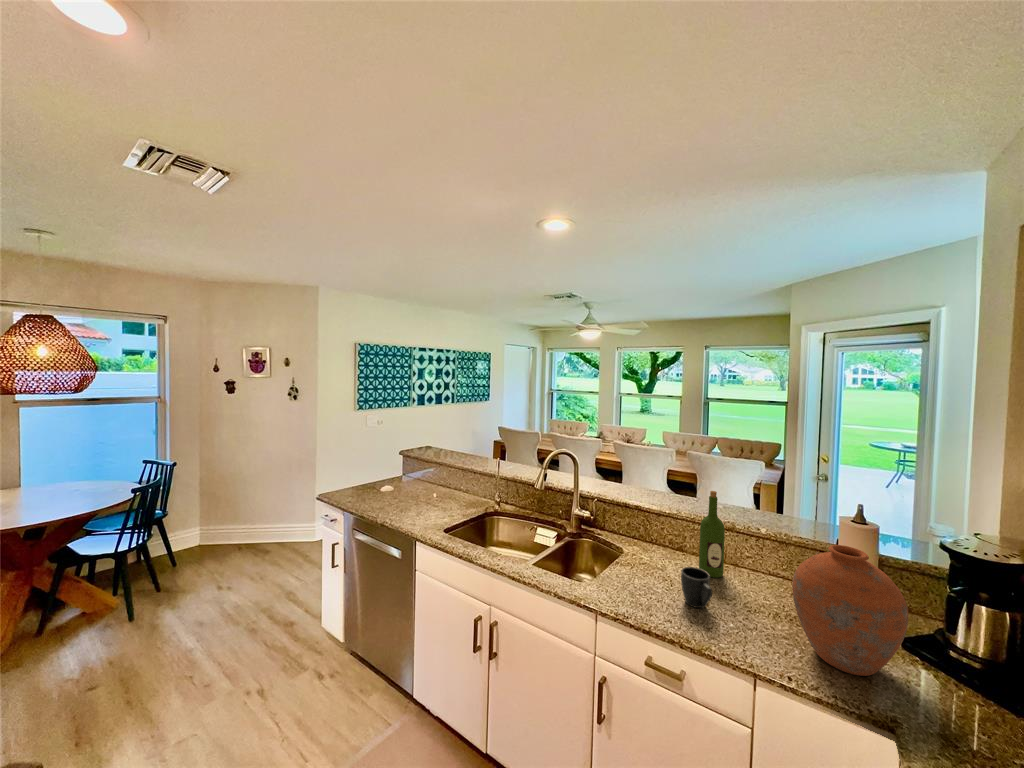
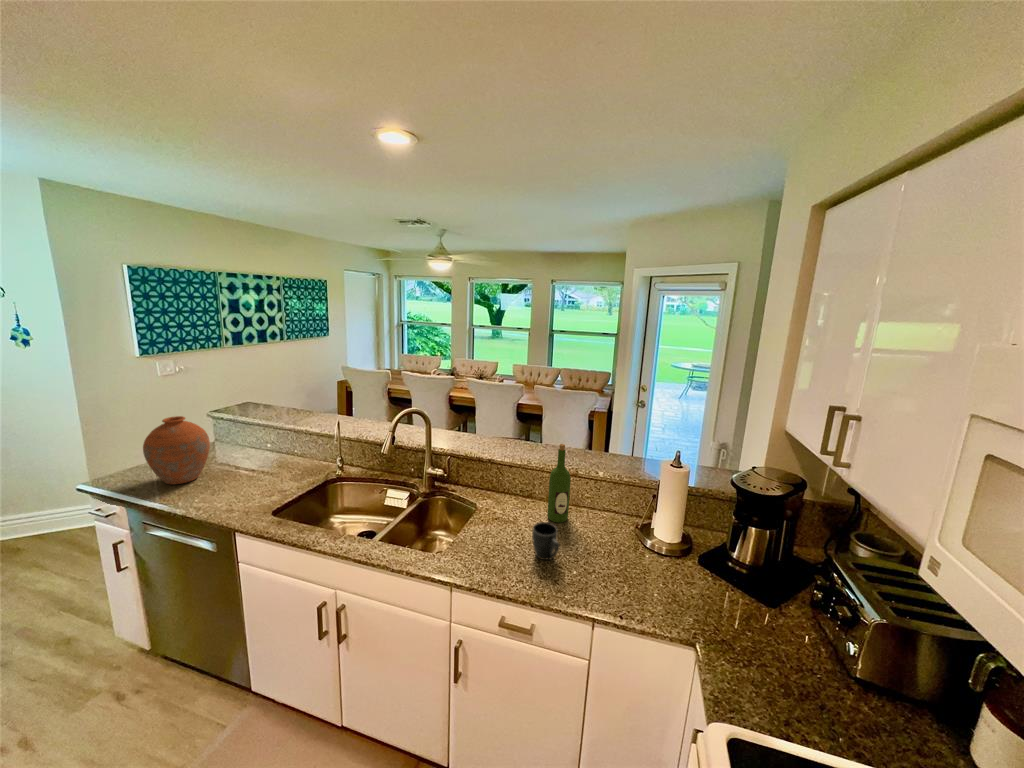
vase: present [792,545,908,676] -> present [143,416,210,484]

